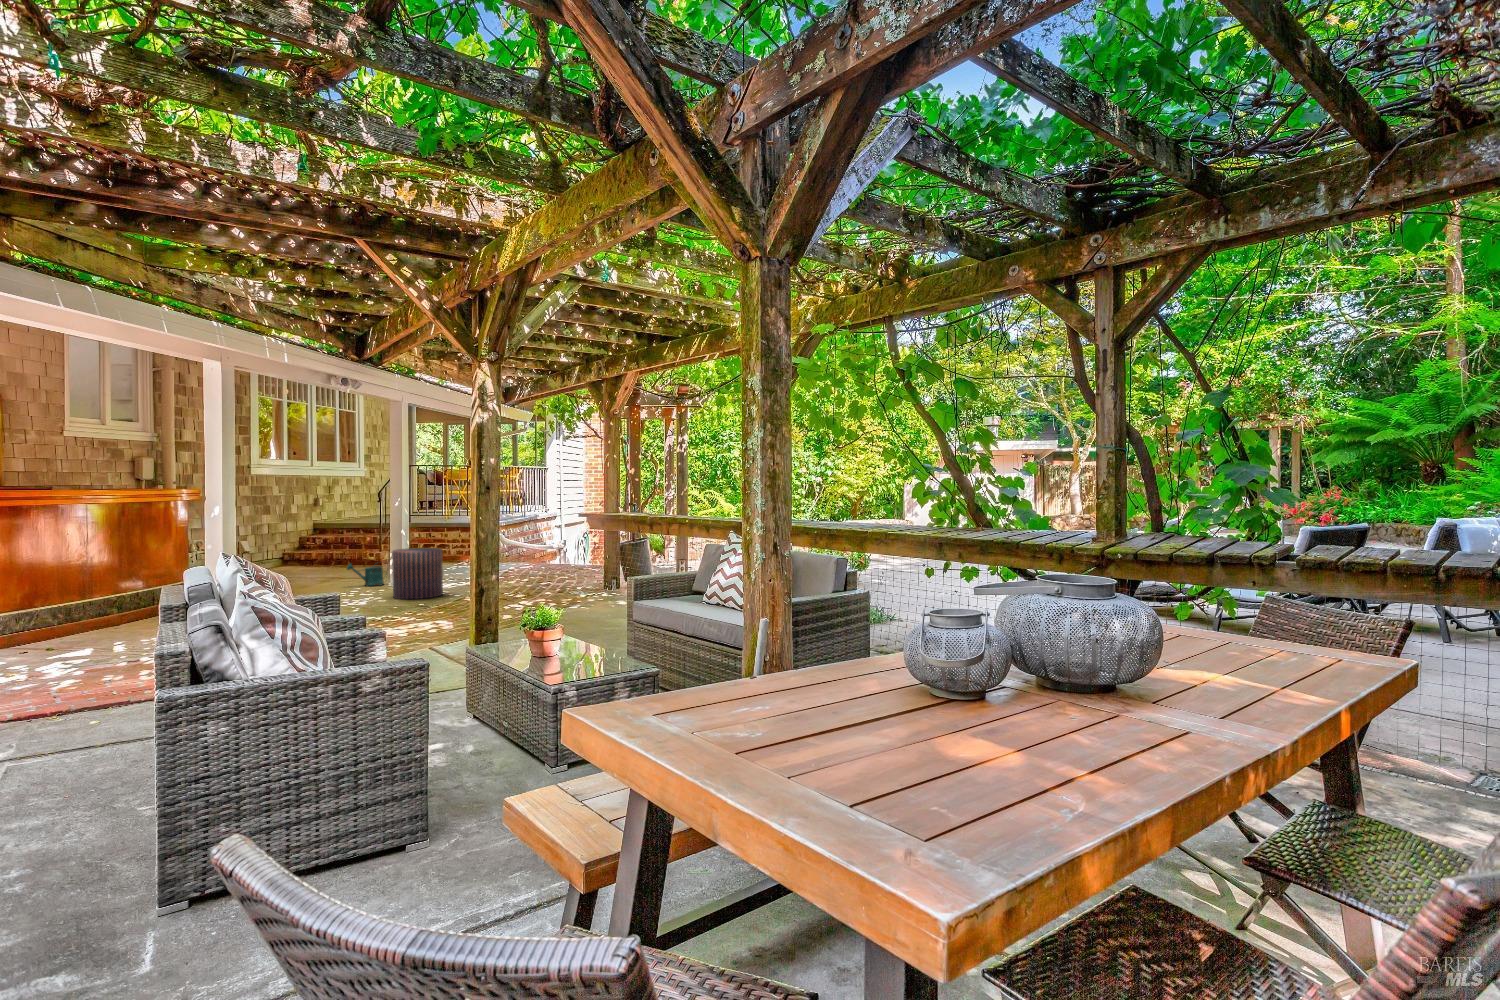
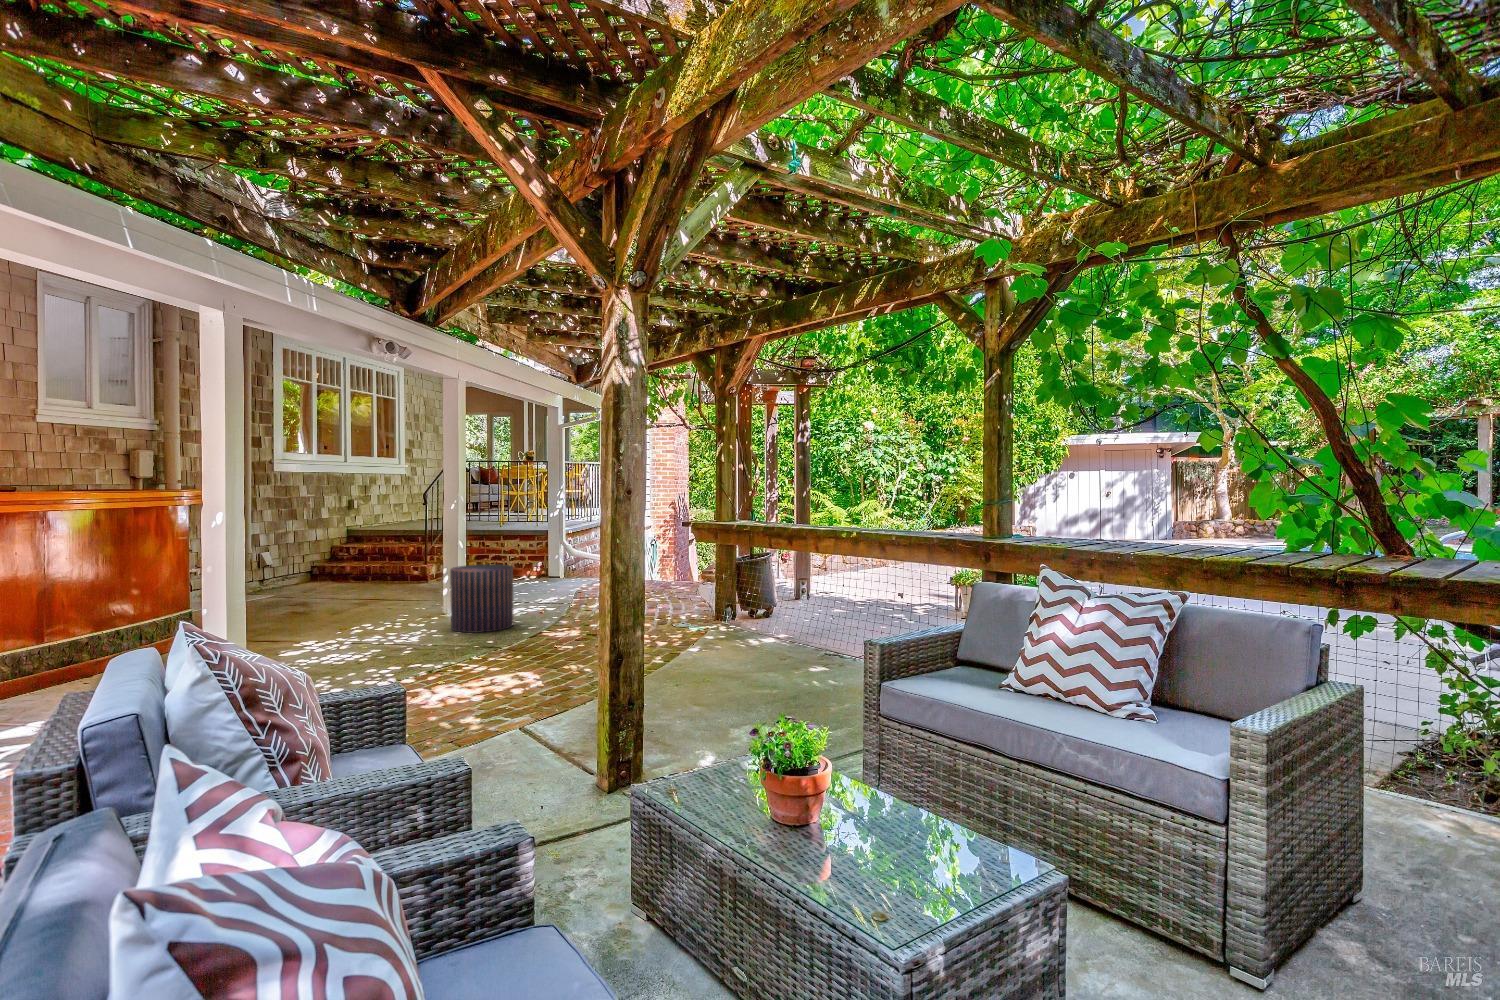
watering can: present [347,564,384,586] -> none [390,580,442,611]

